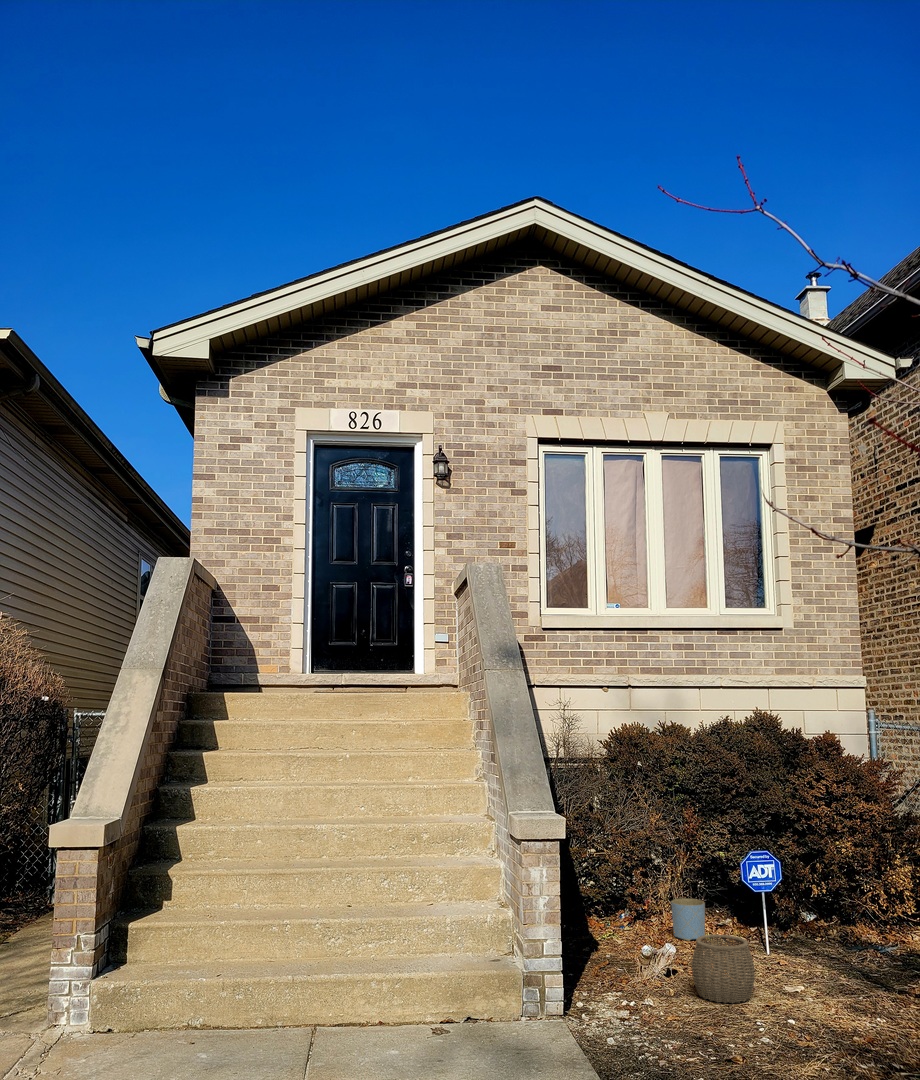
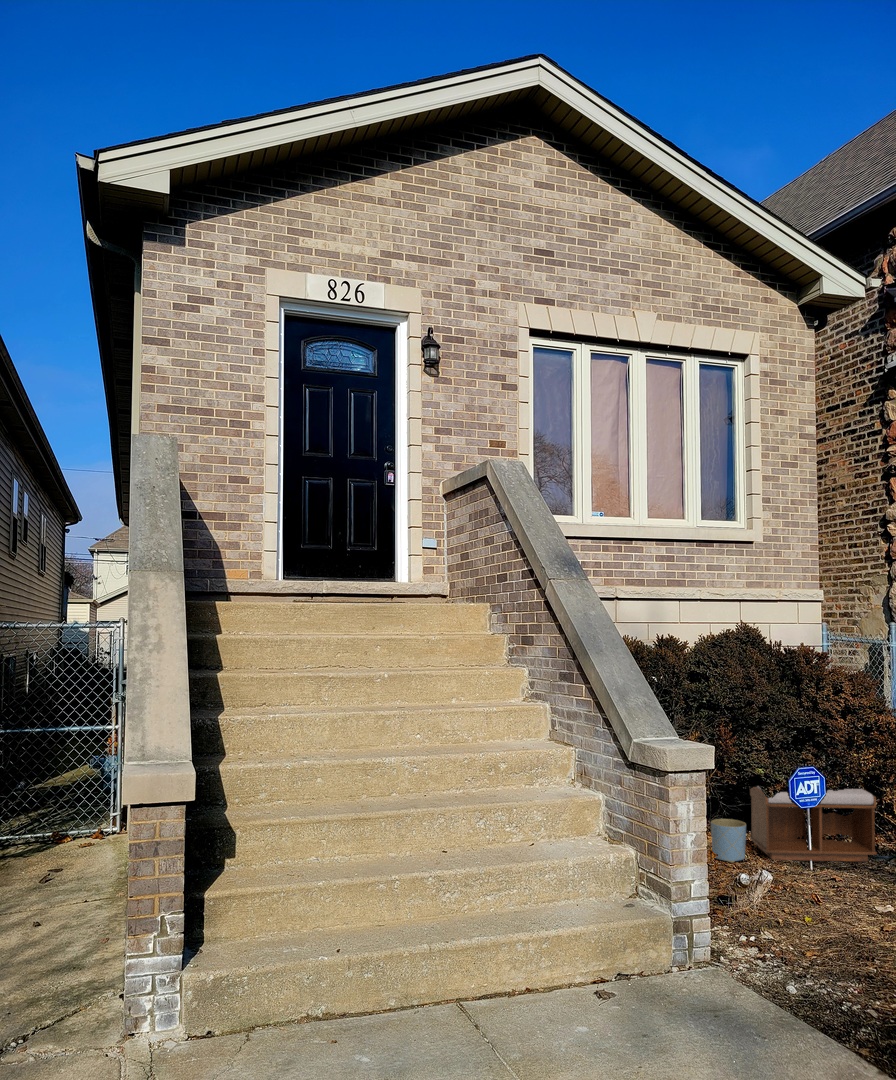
bench: none [722,865,839,946] -> present [750,786,877,861]
woven basket: present [691,934,755,1003] -> none [800,863,871,936]

